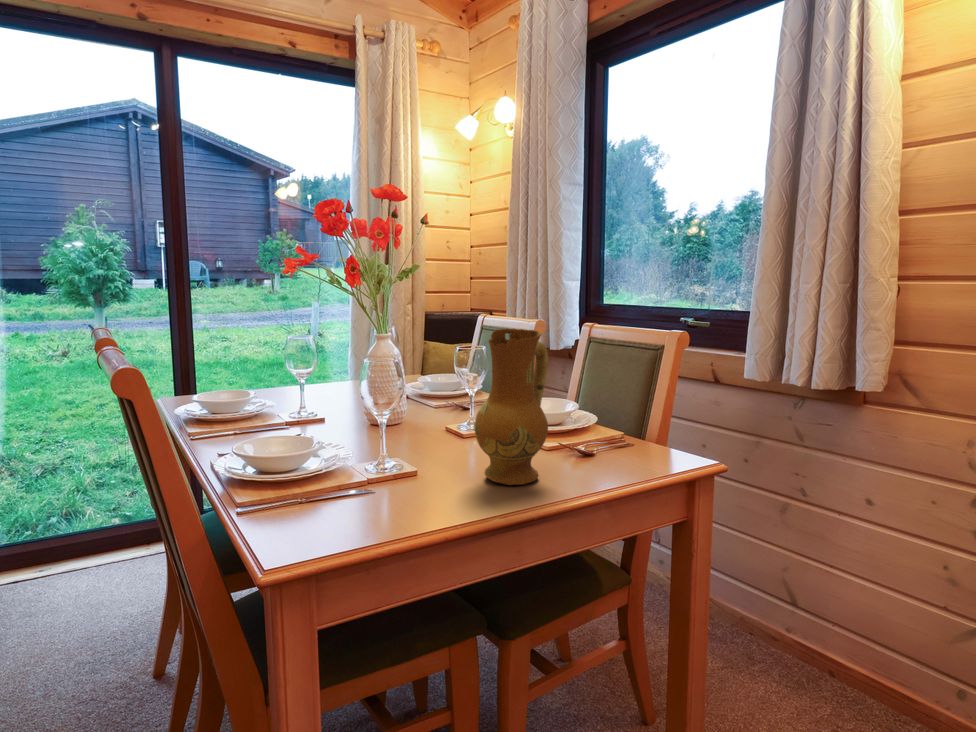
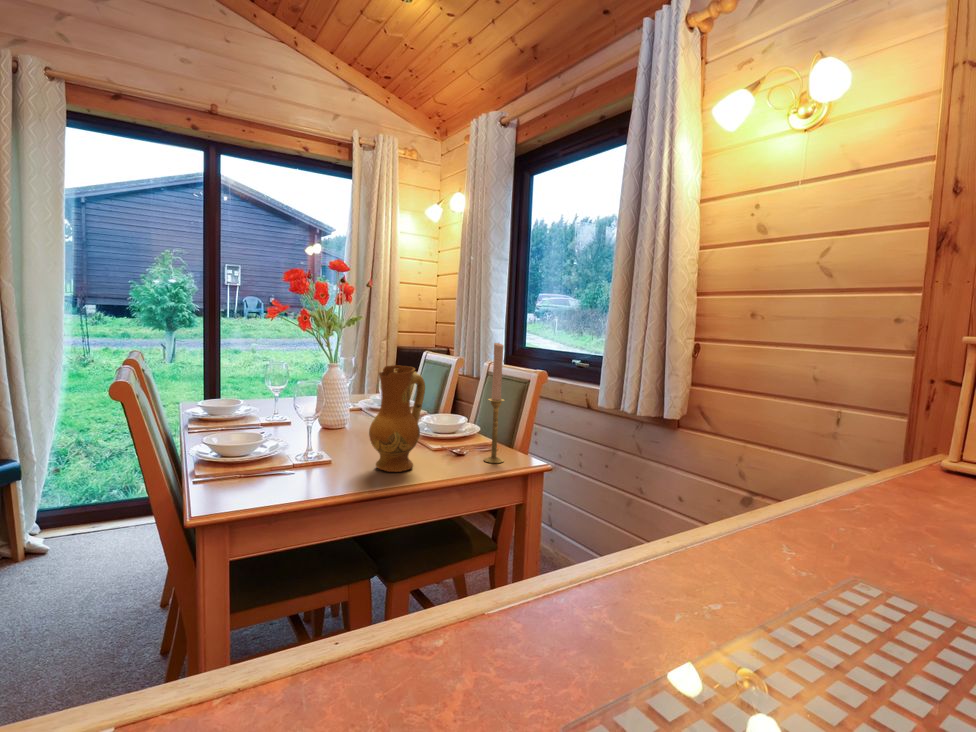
candlestick: none [629,289,659,465] -> present [484,343,504,463]

